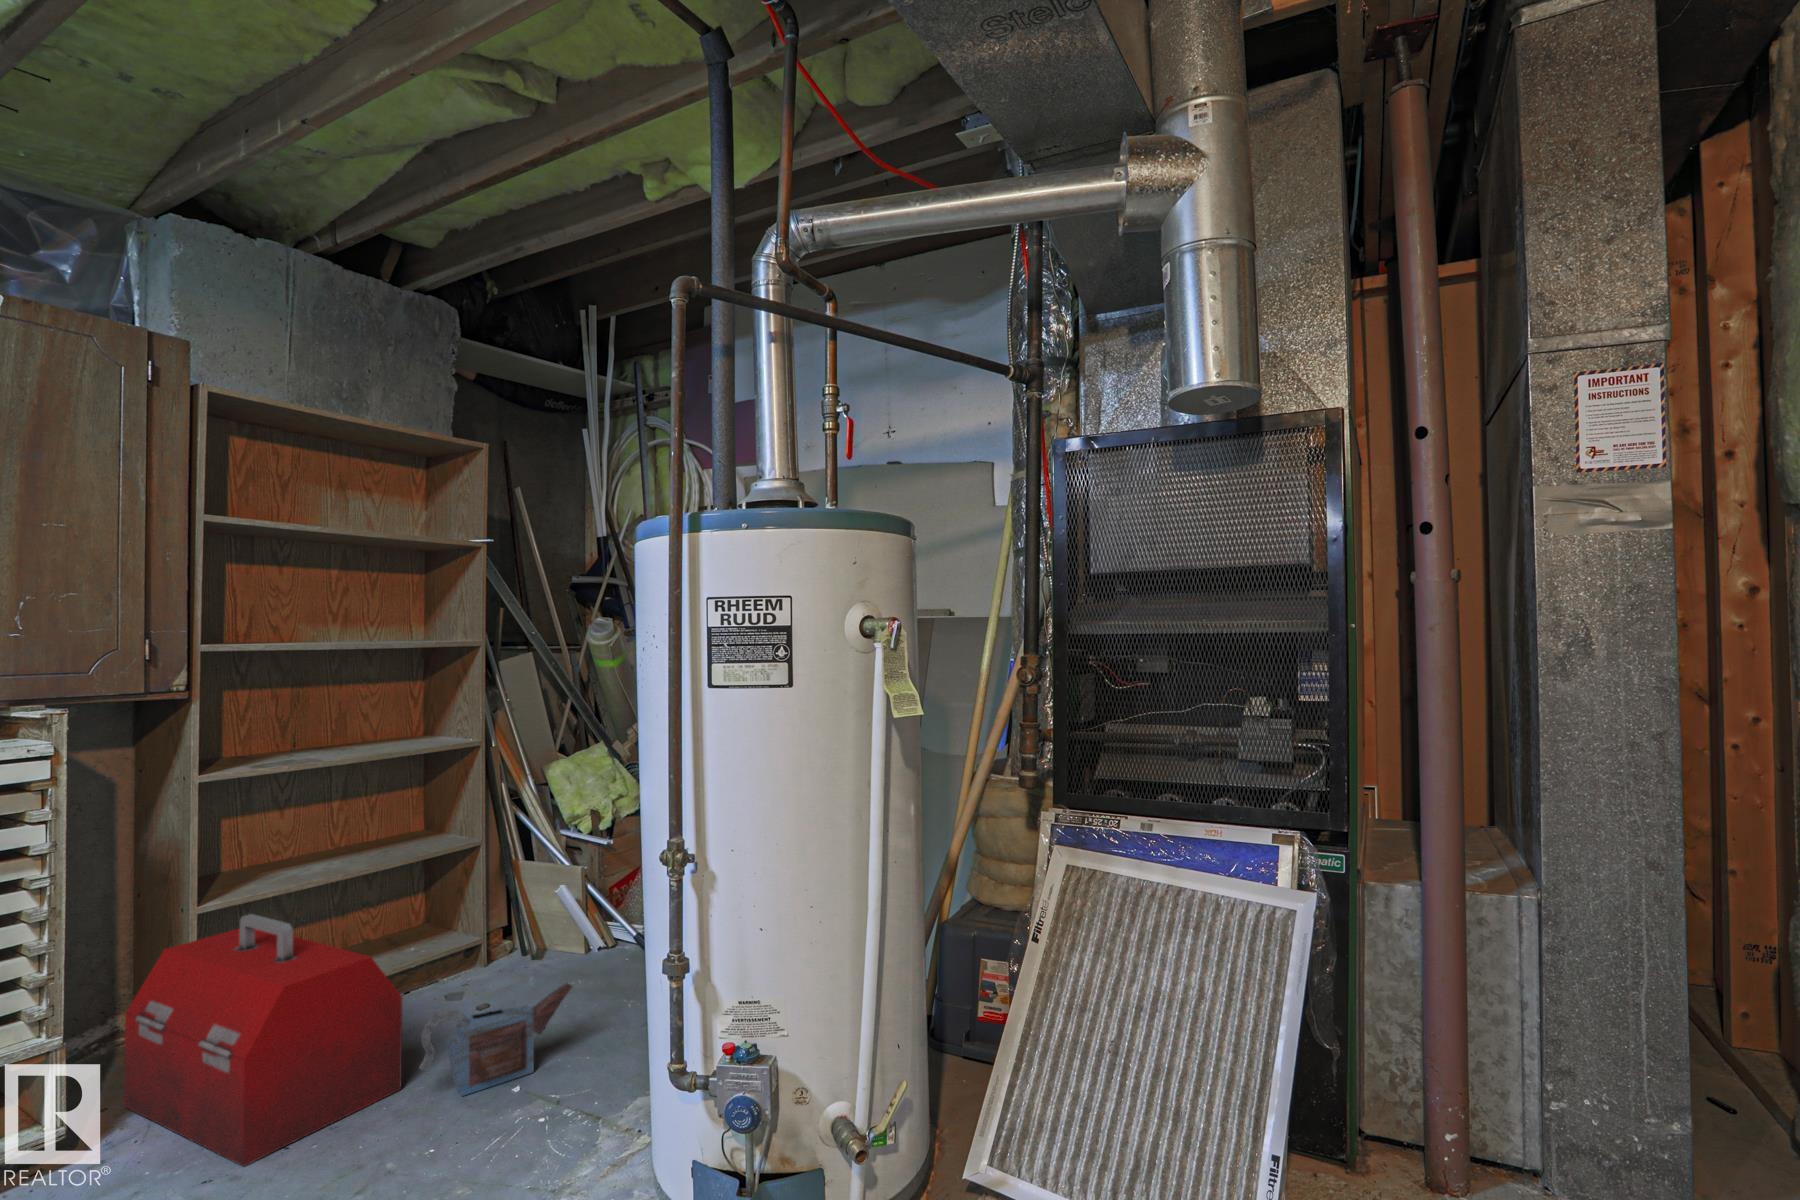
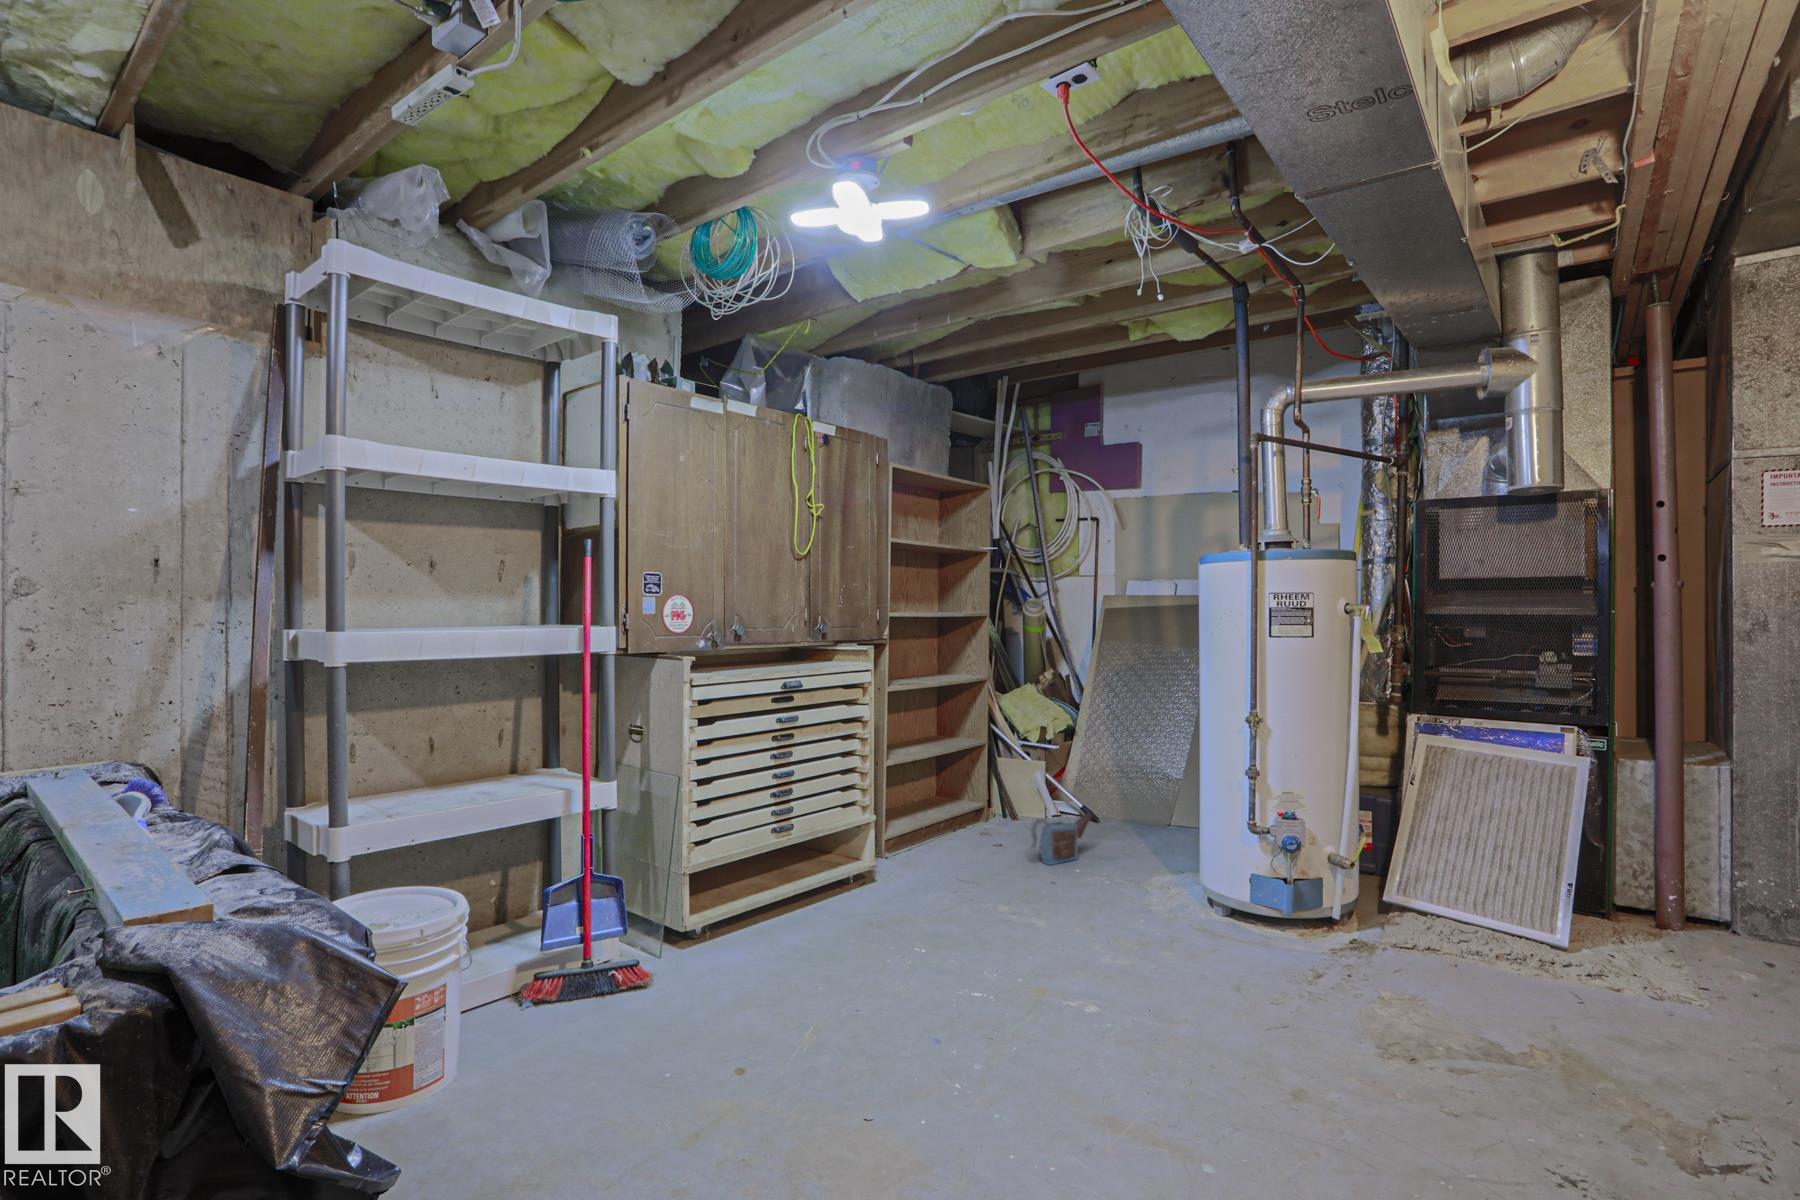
toolbox: present [124,914,402,1166] -> none [871,762,1012,881]

